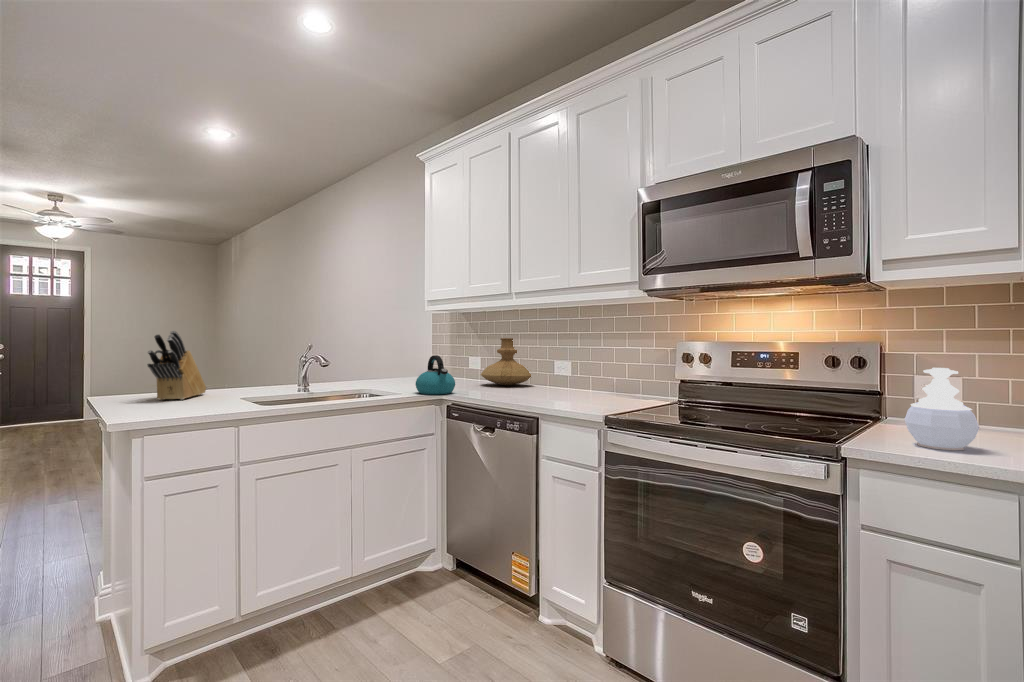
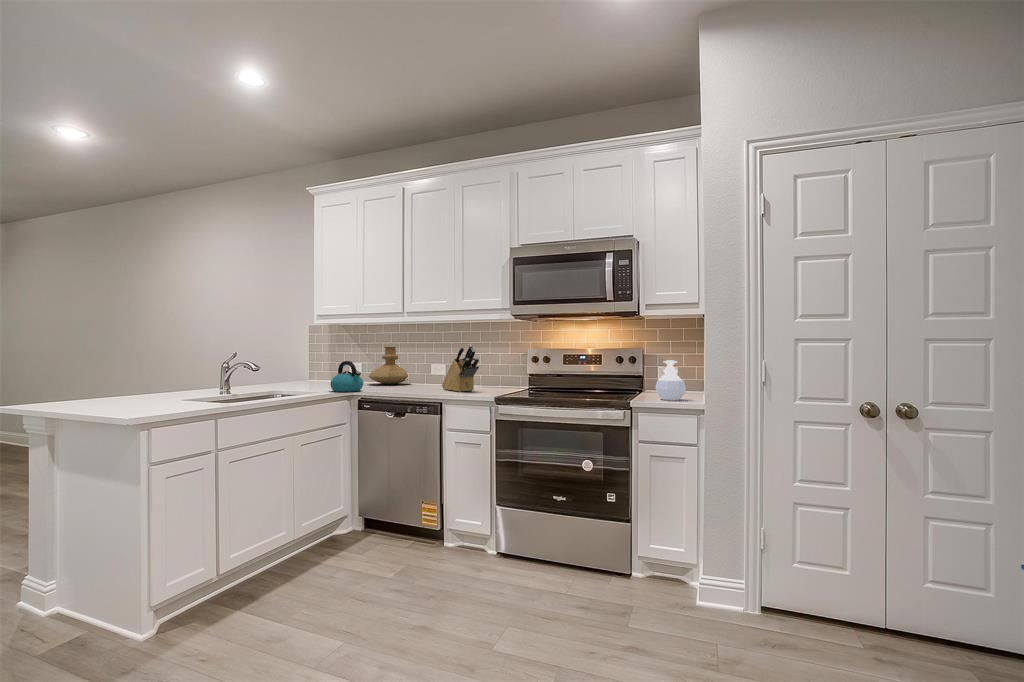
knife block: present [147,331,206,400] -> present [442,345,479,392]

